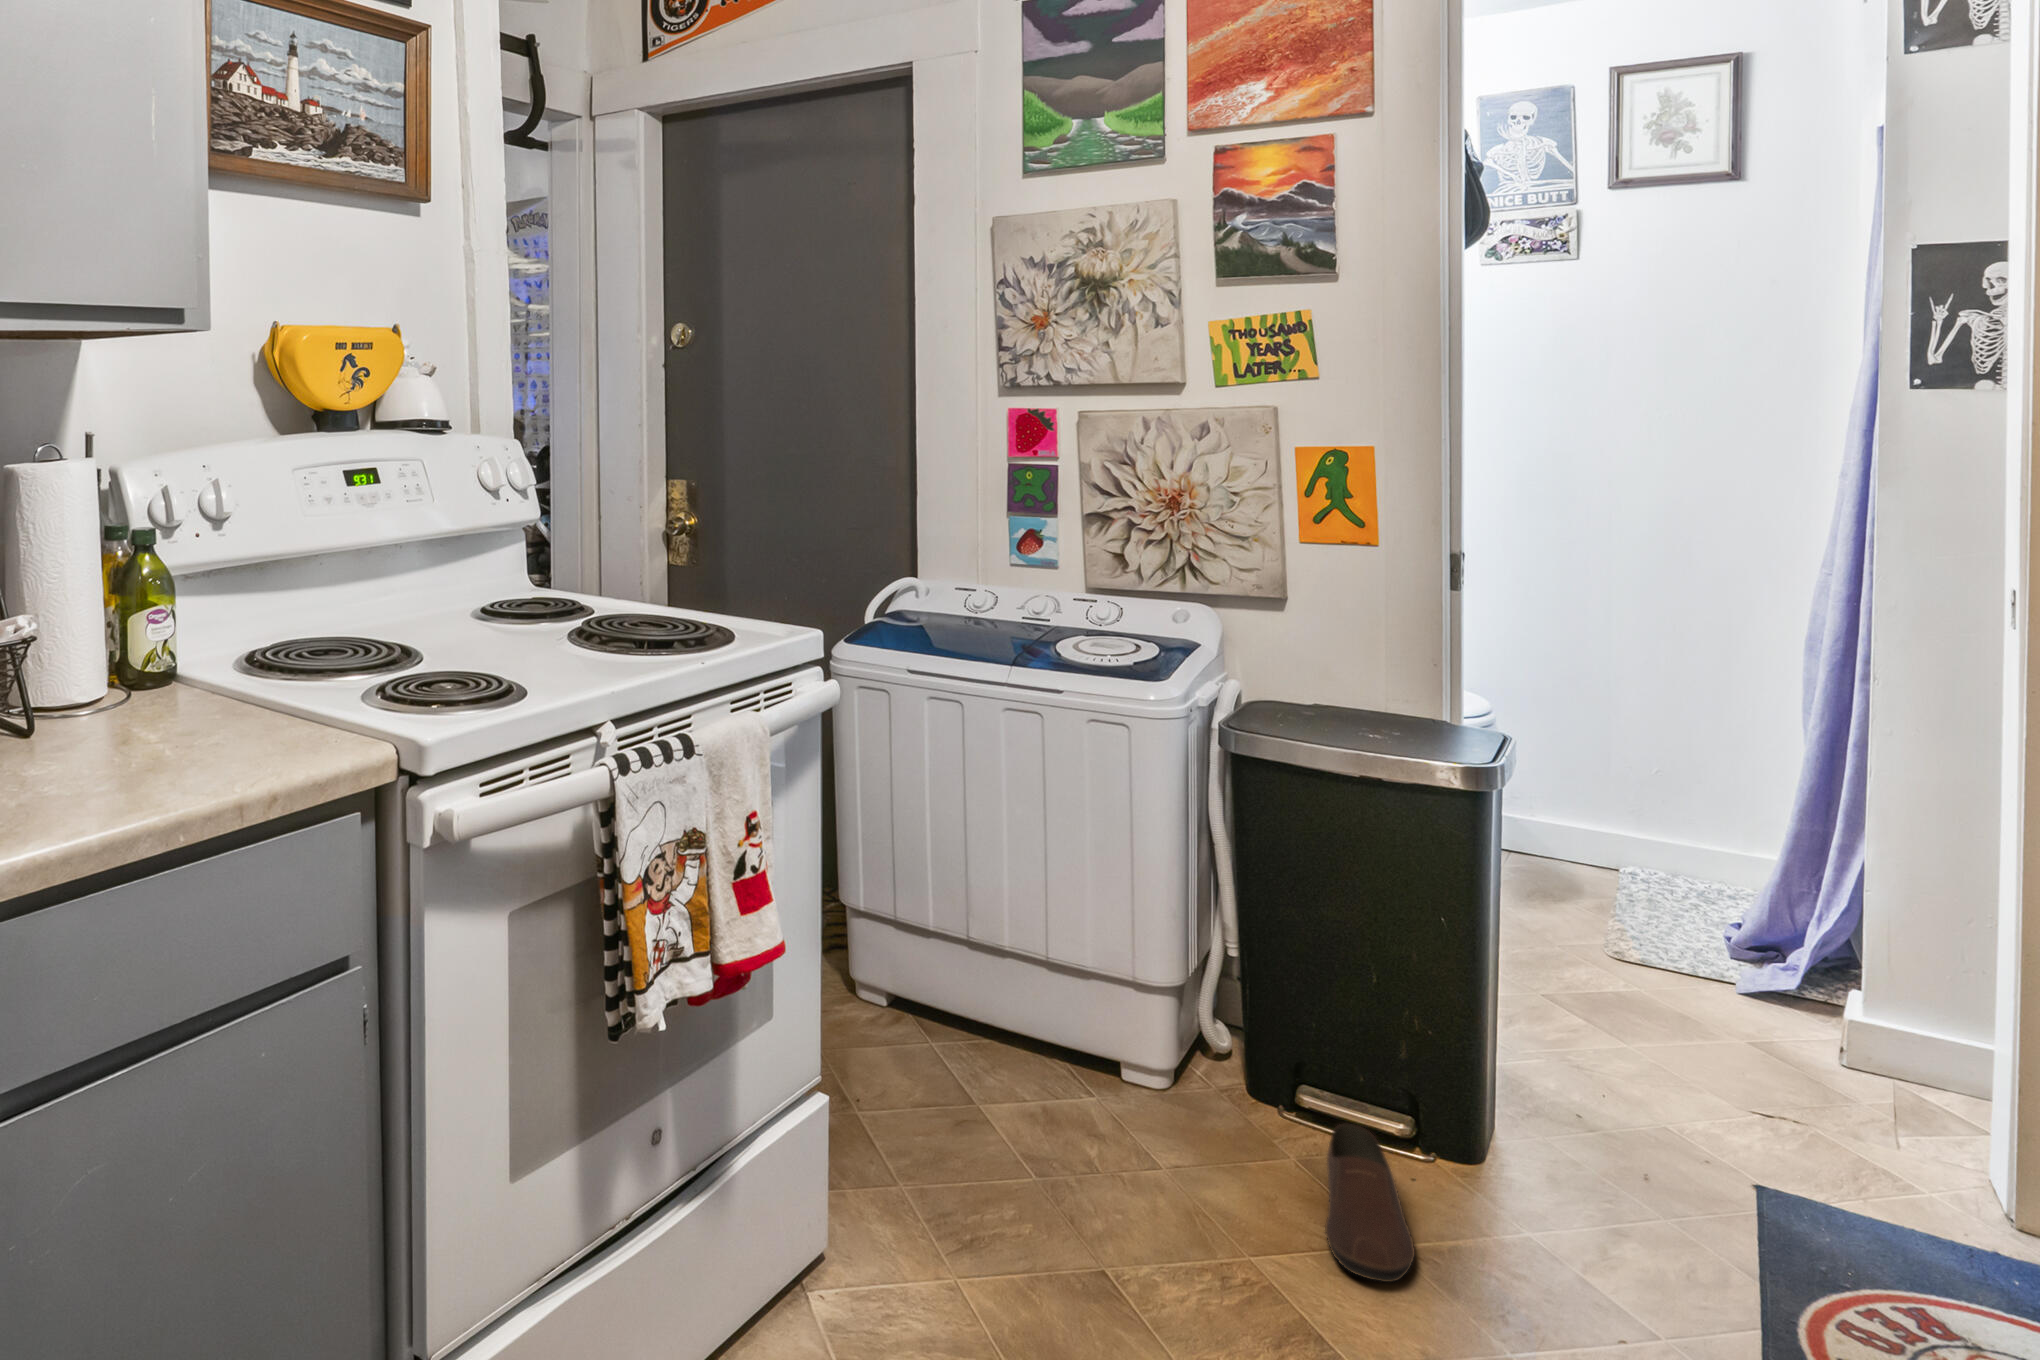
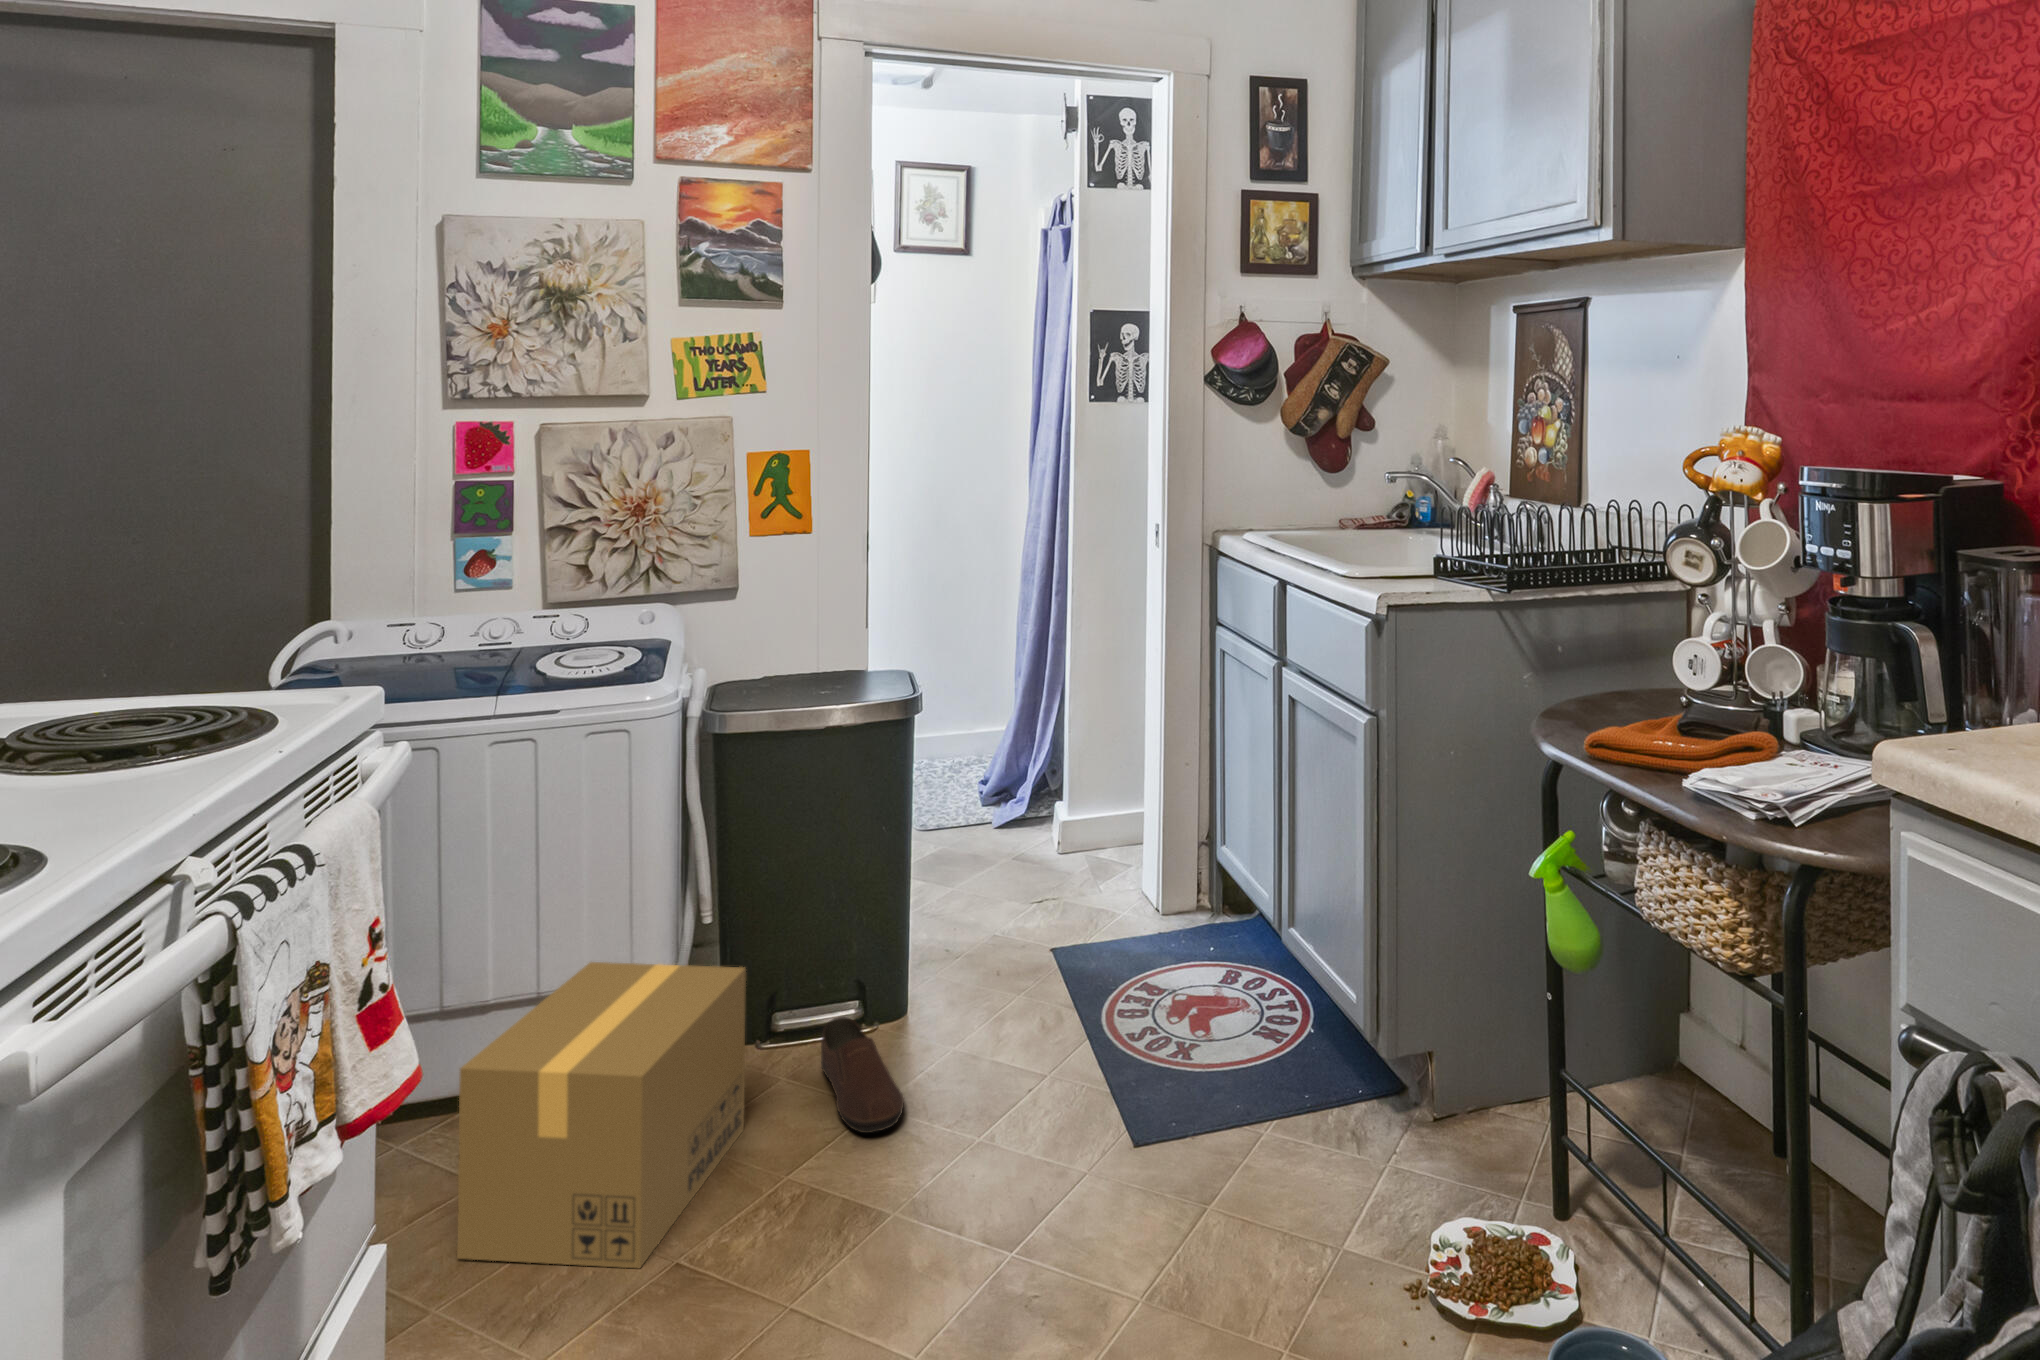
cardboard box: none [922,944,1218,1257] -> present [457,962,746,1268]

